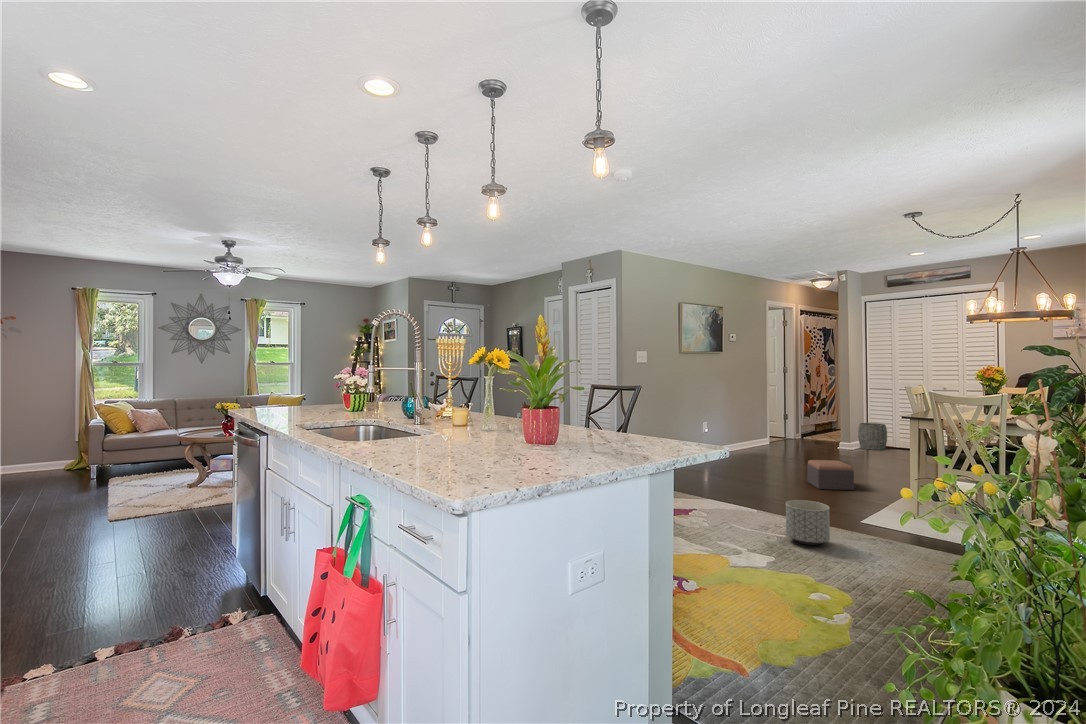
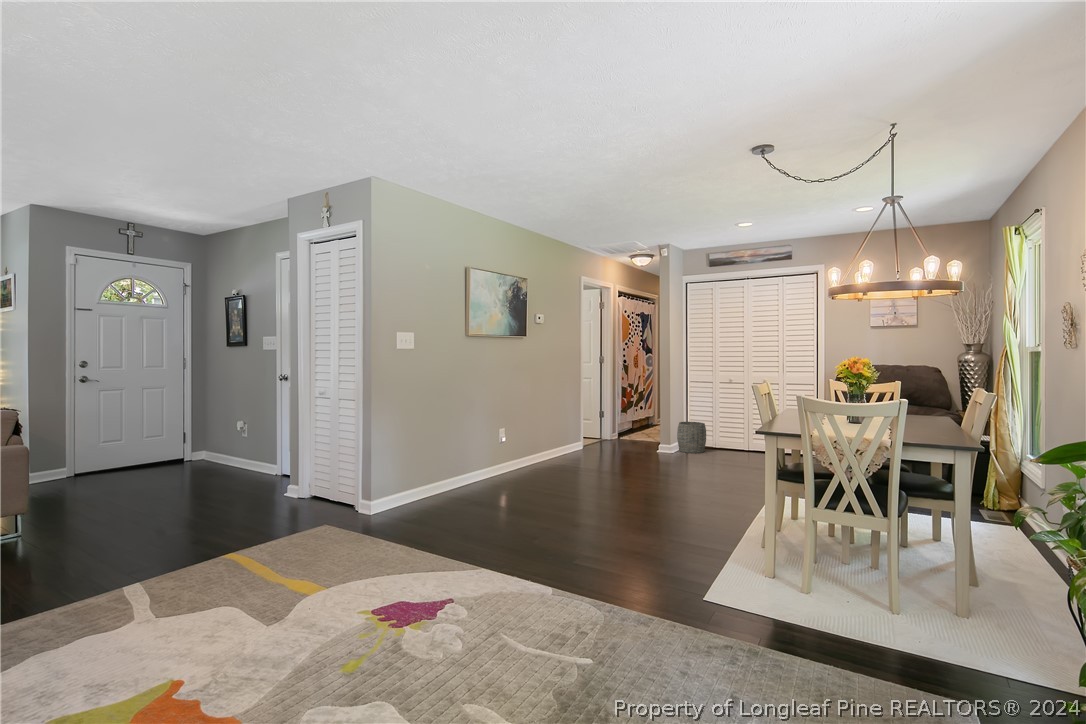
footstool: present [807,460,854,490] -> none [624,482,680,525]
planter: present [786,500,830,545] -> none [592,582,659,667]

